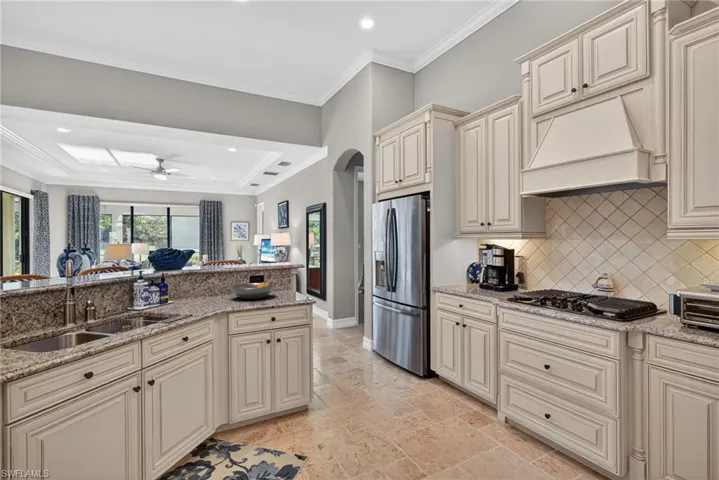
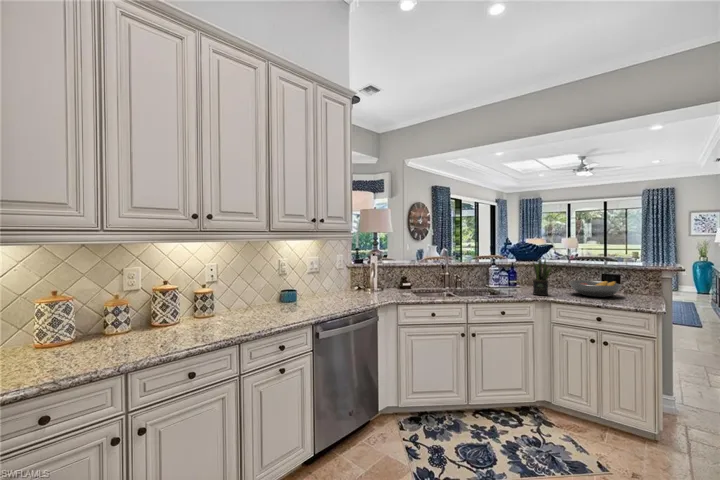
potted plant: none [200,264,225,308] -> present [533,258,551,295]

